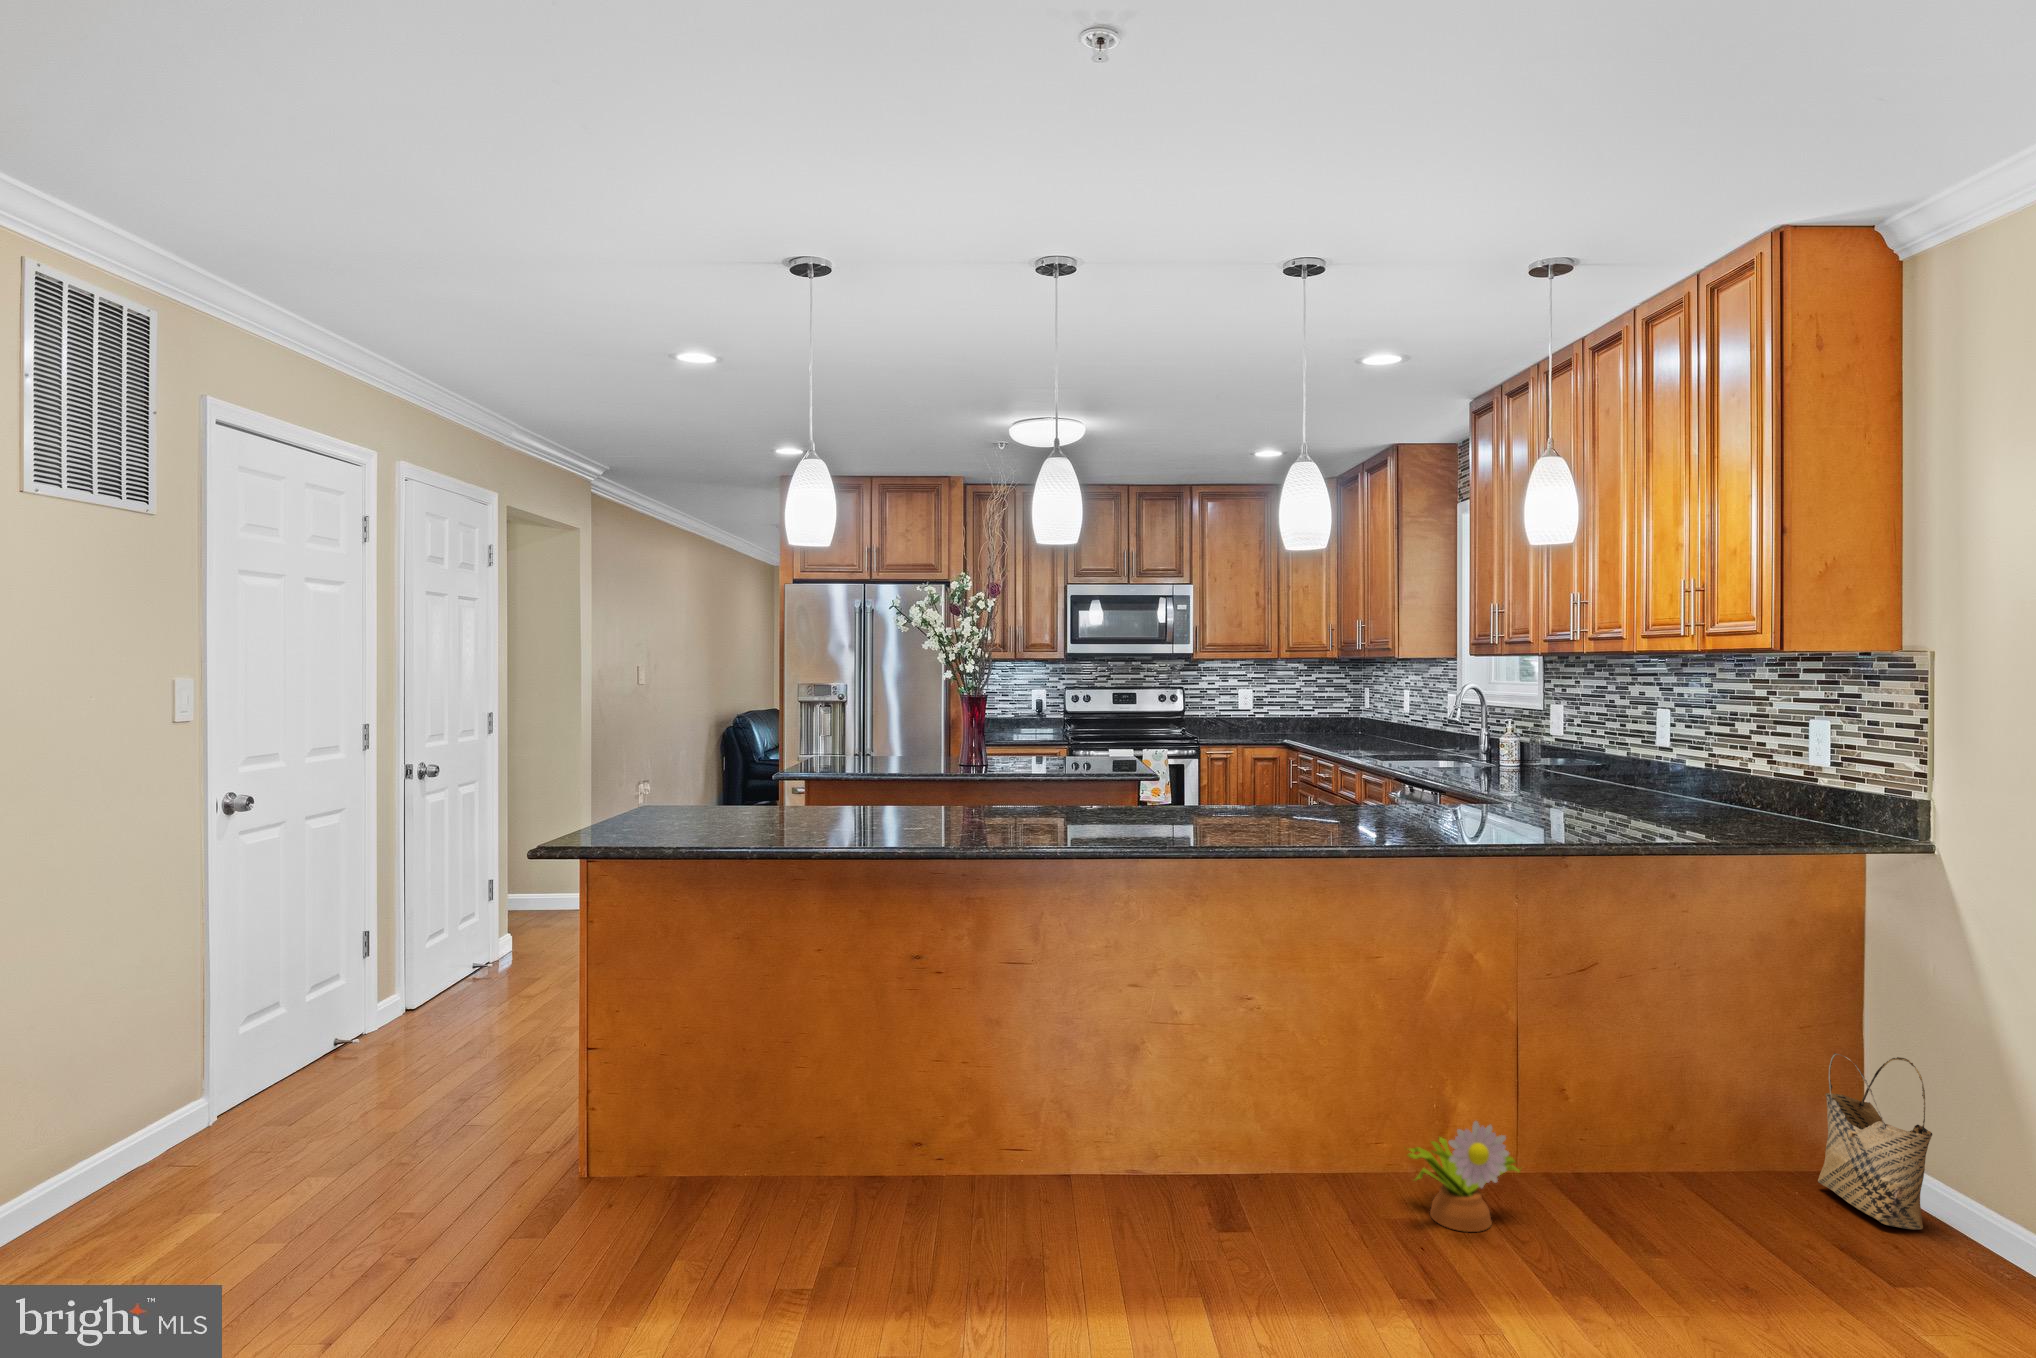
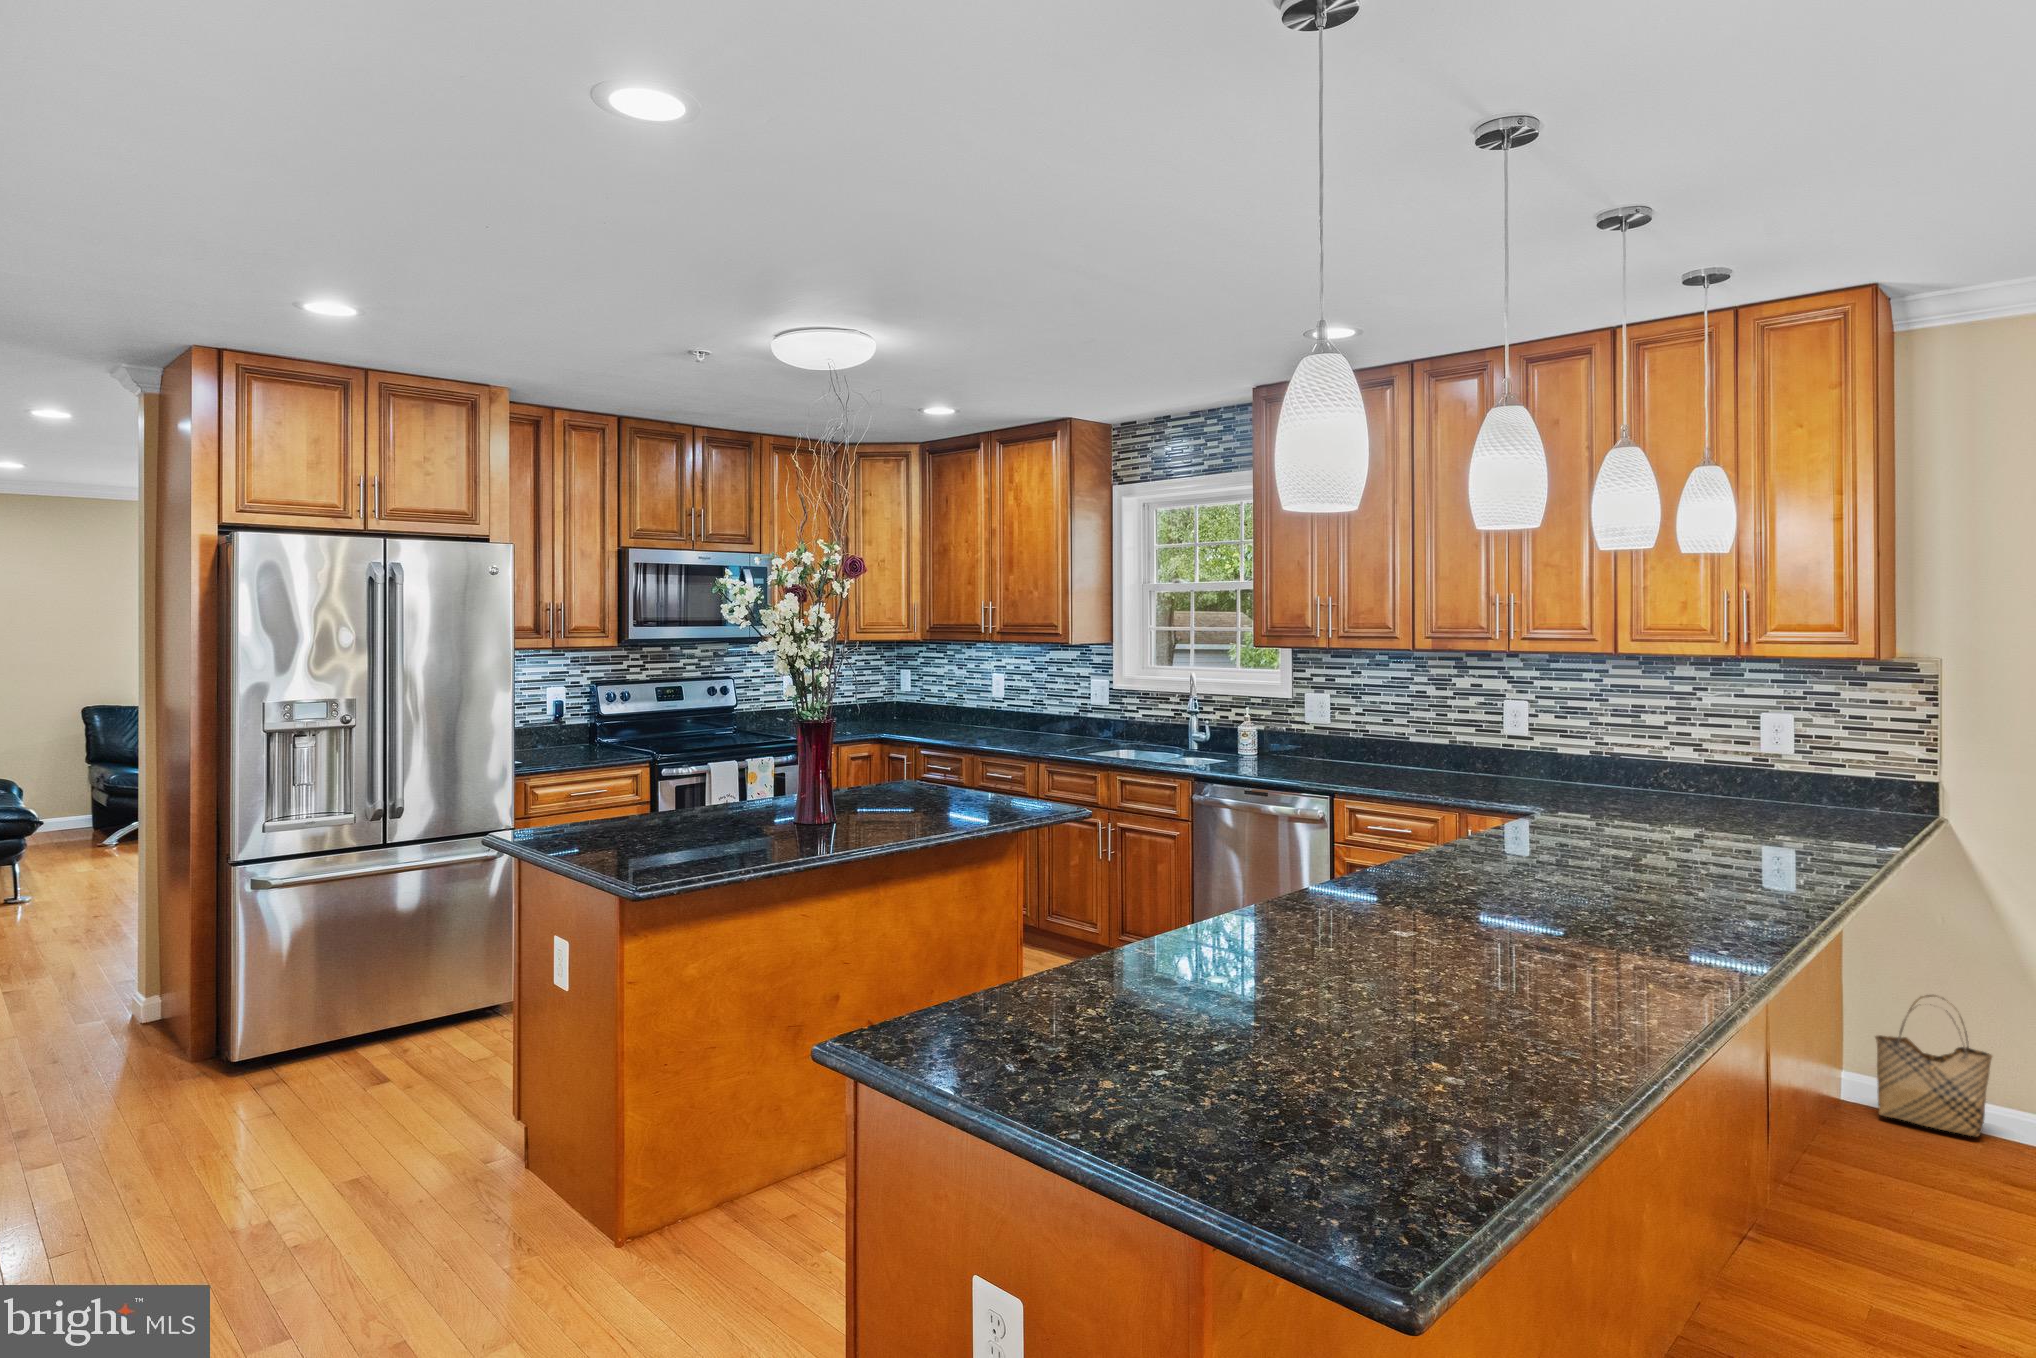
decorative plant: present [1408,1121,1520,1232] -> none [1832,1165,1972,1287]

